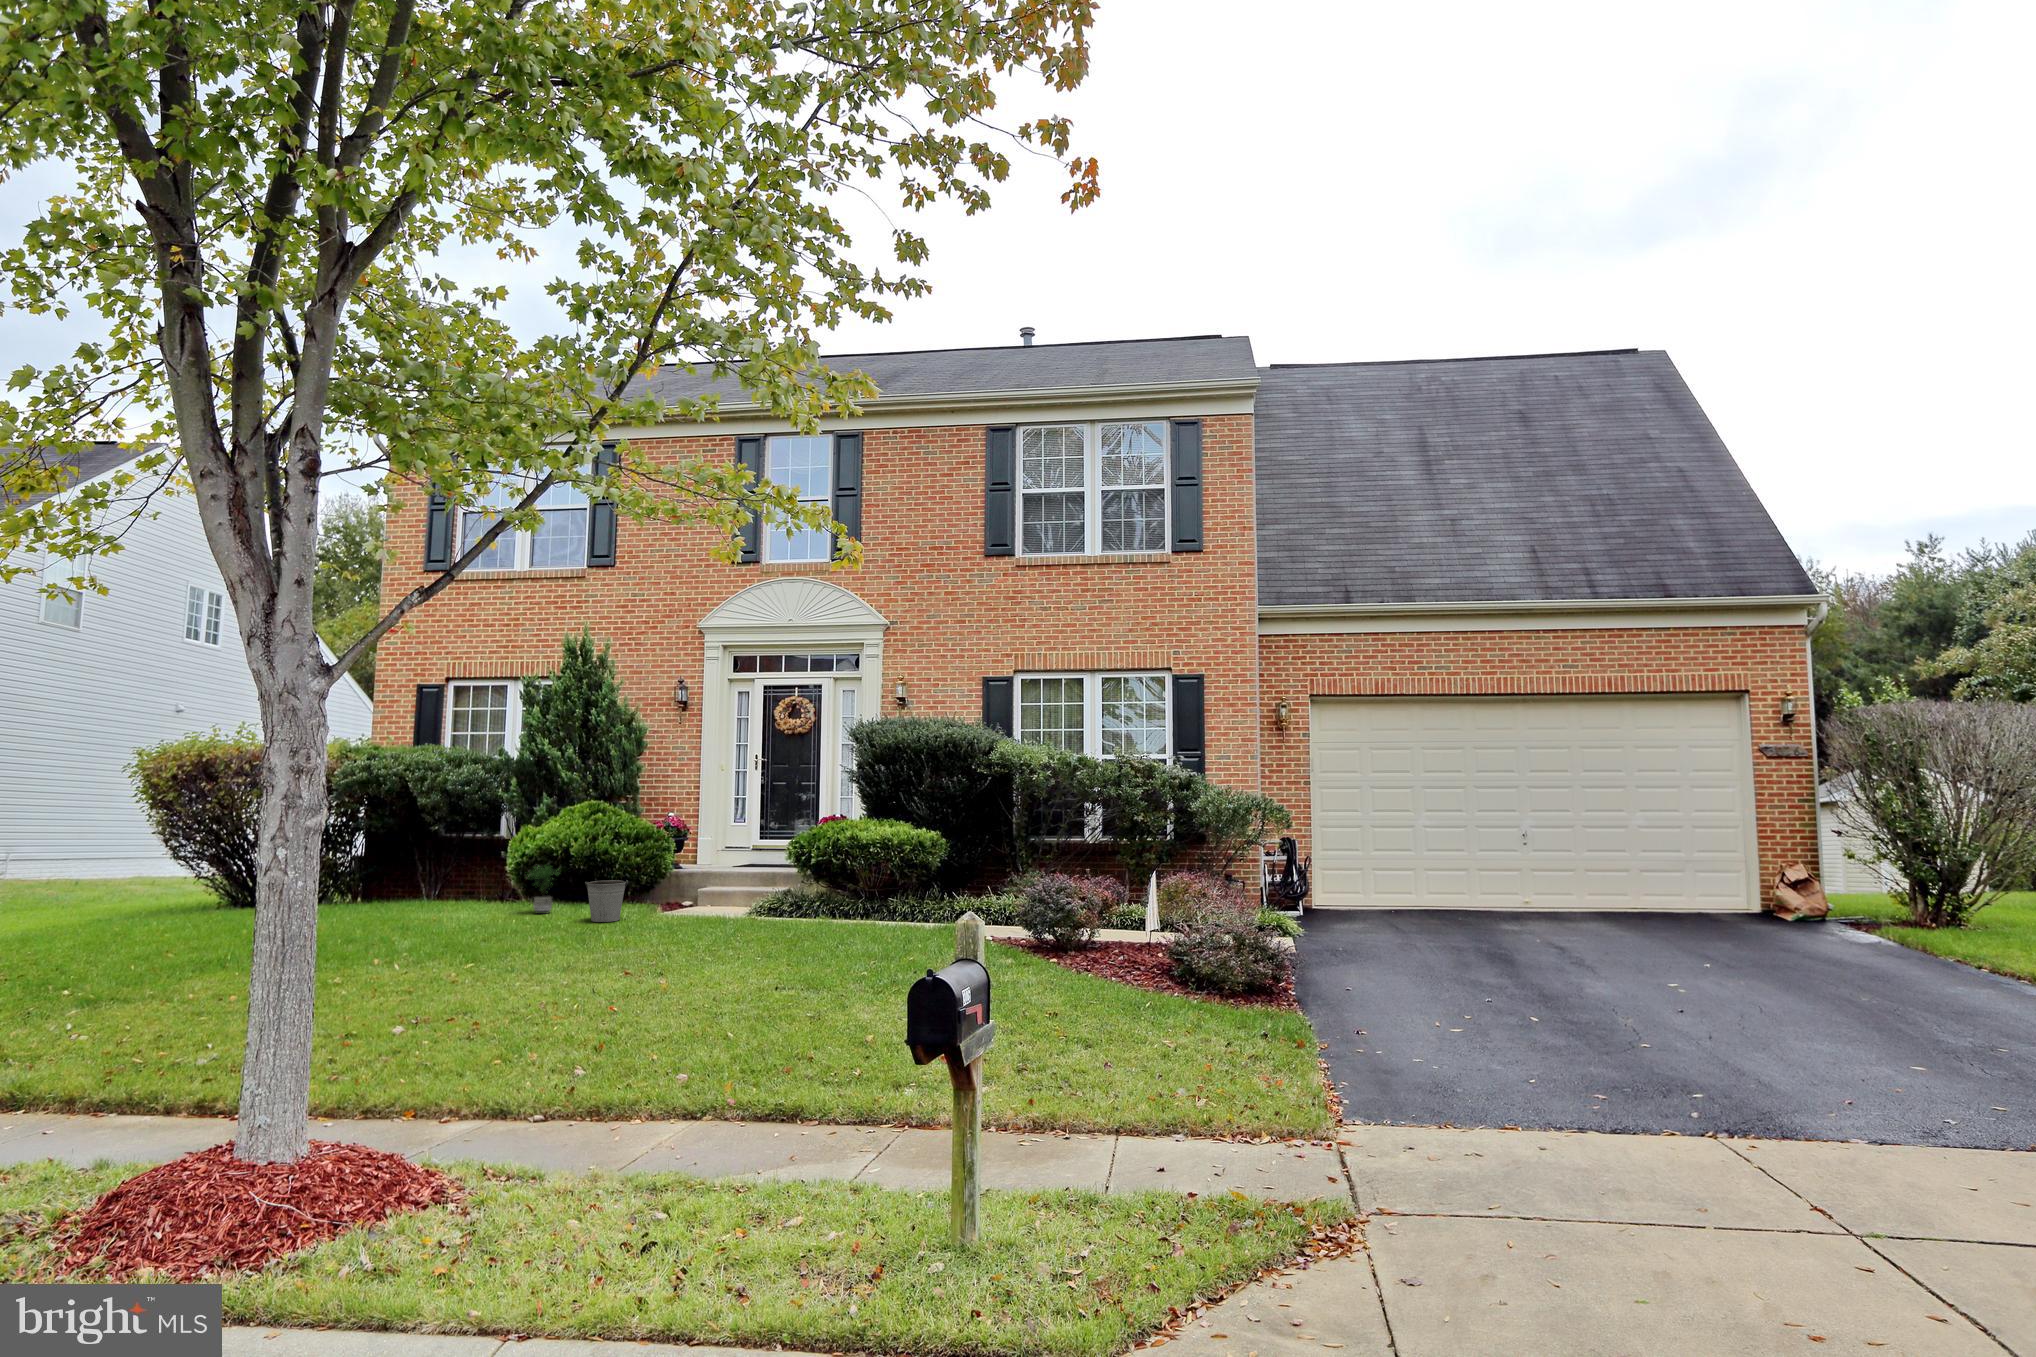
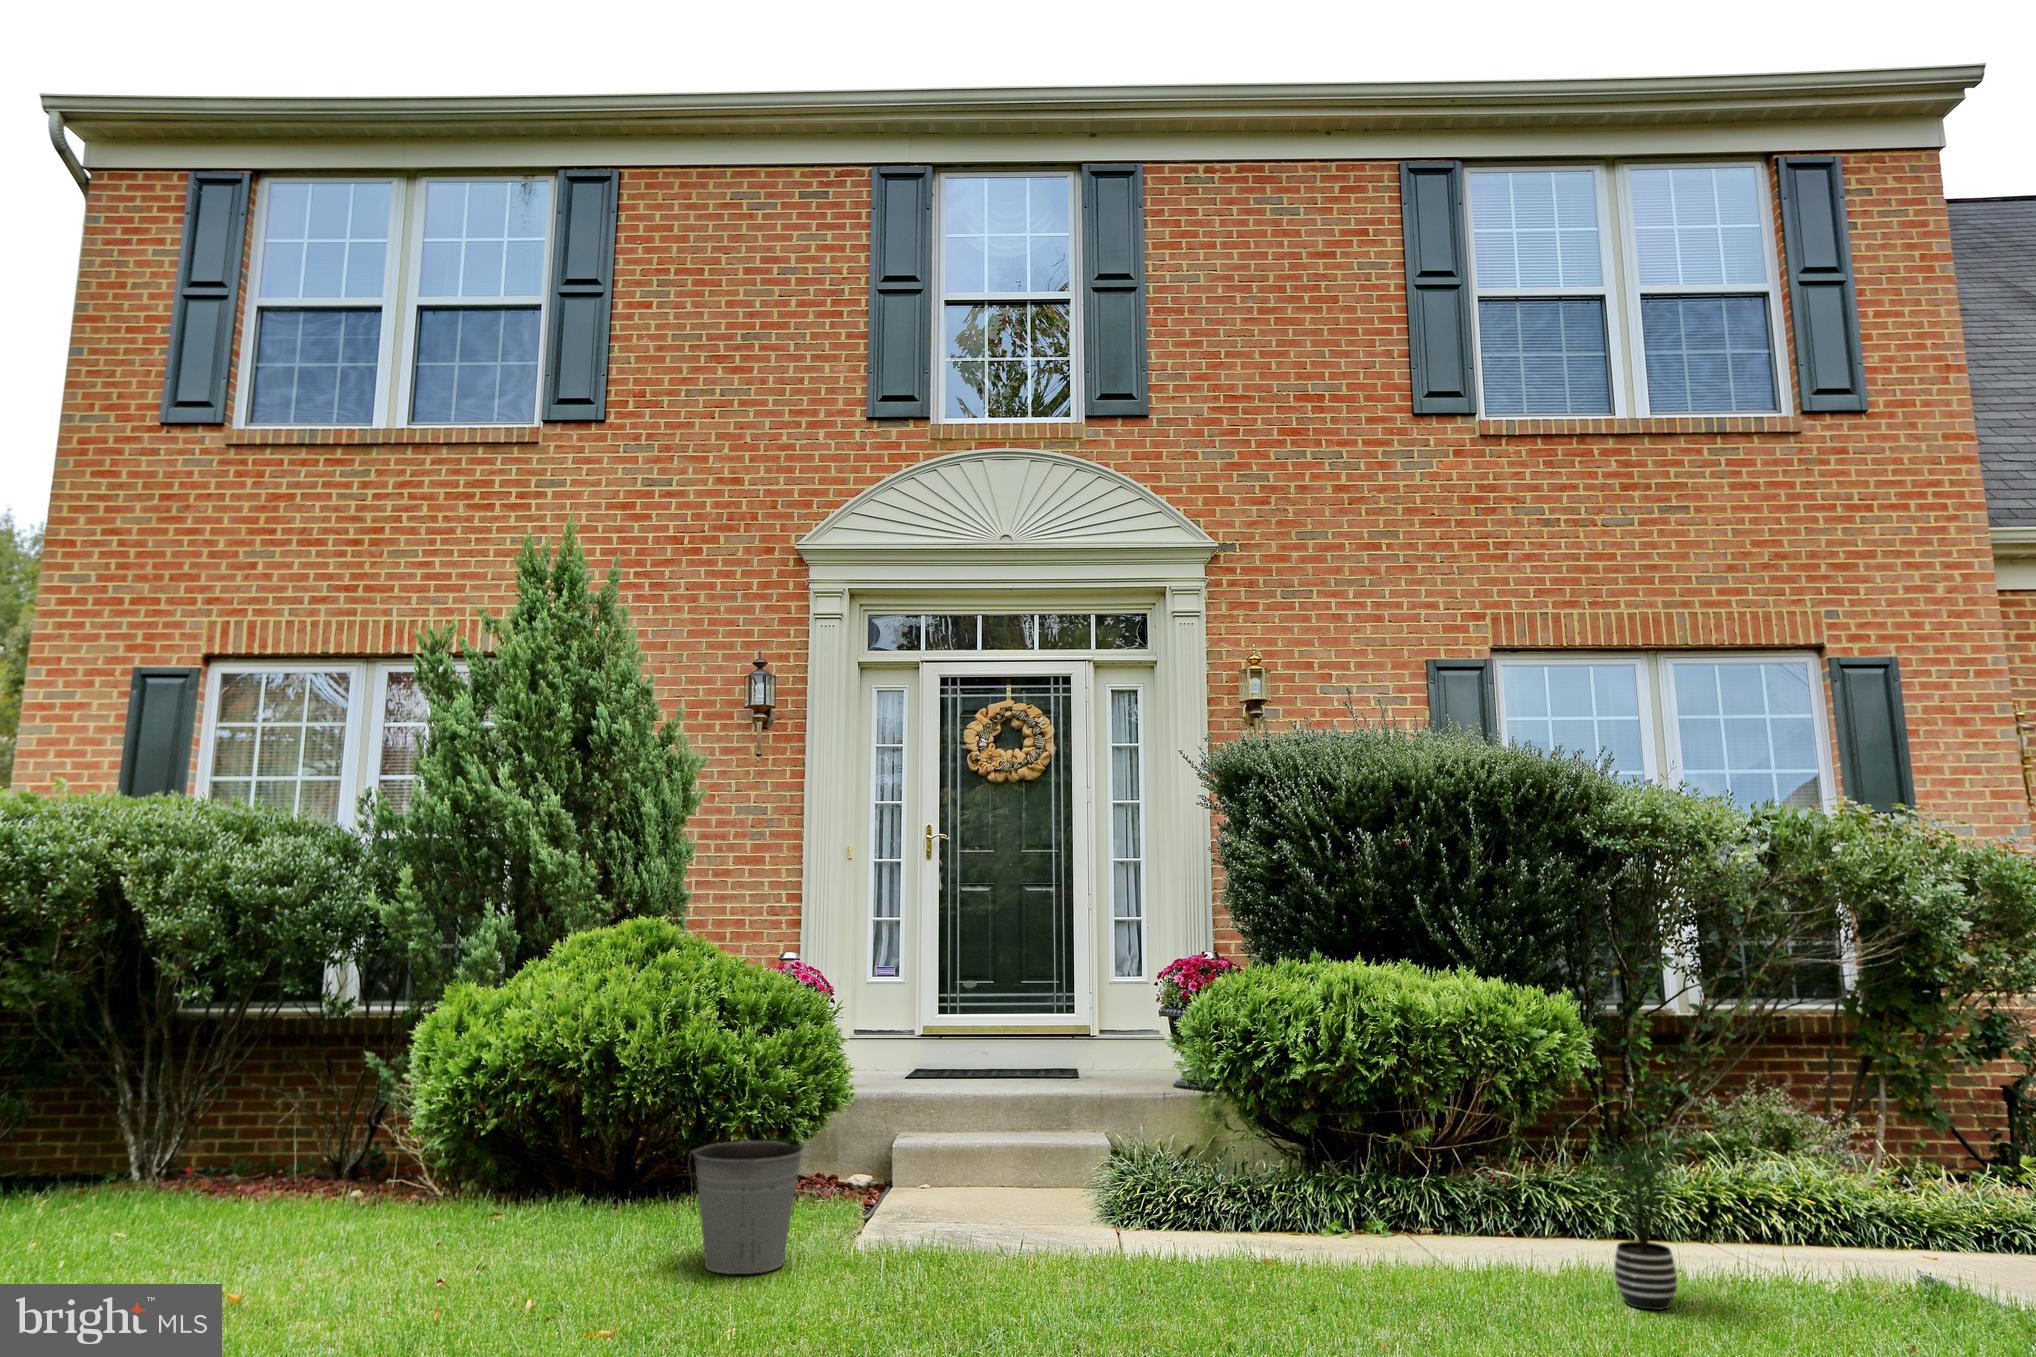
potted plant: present [528,865,559,914] -> present [1580,1142,1687,1310]

